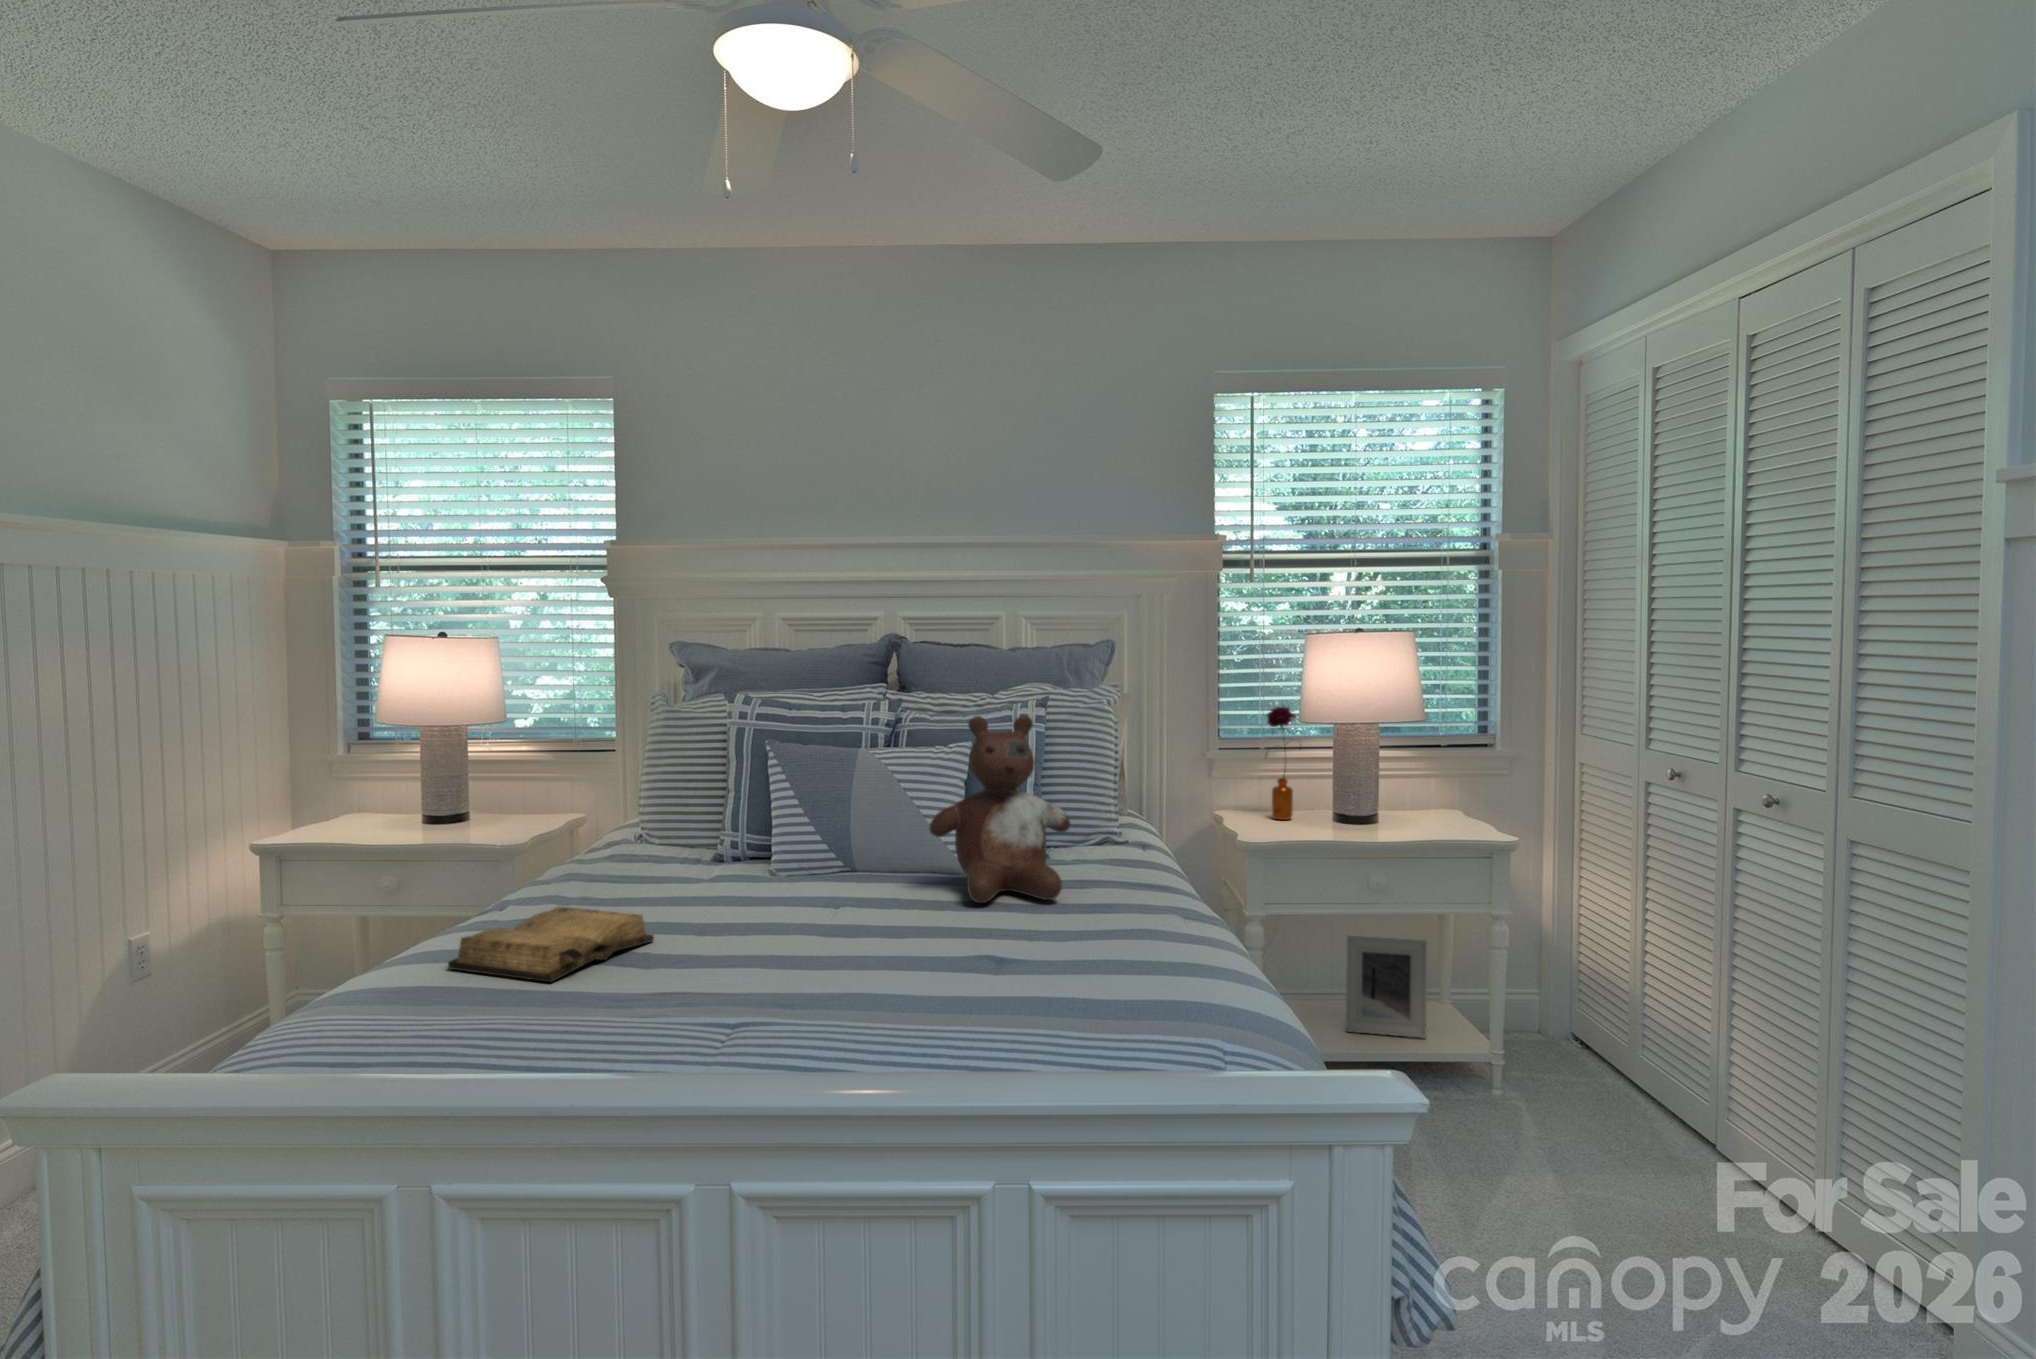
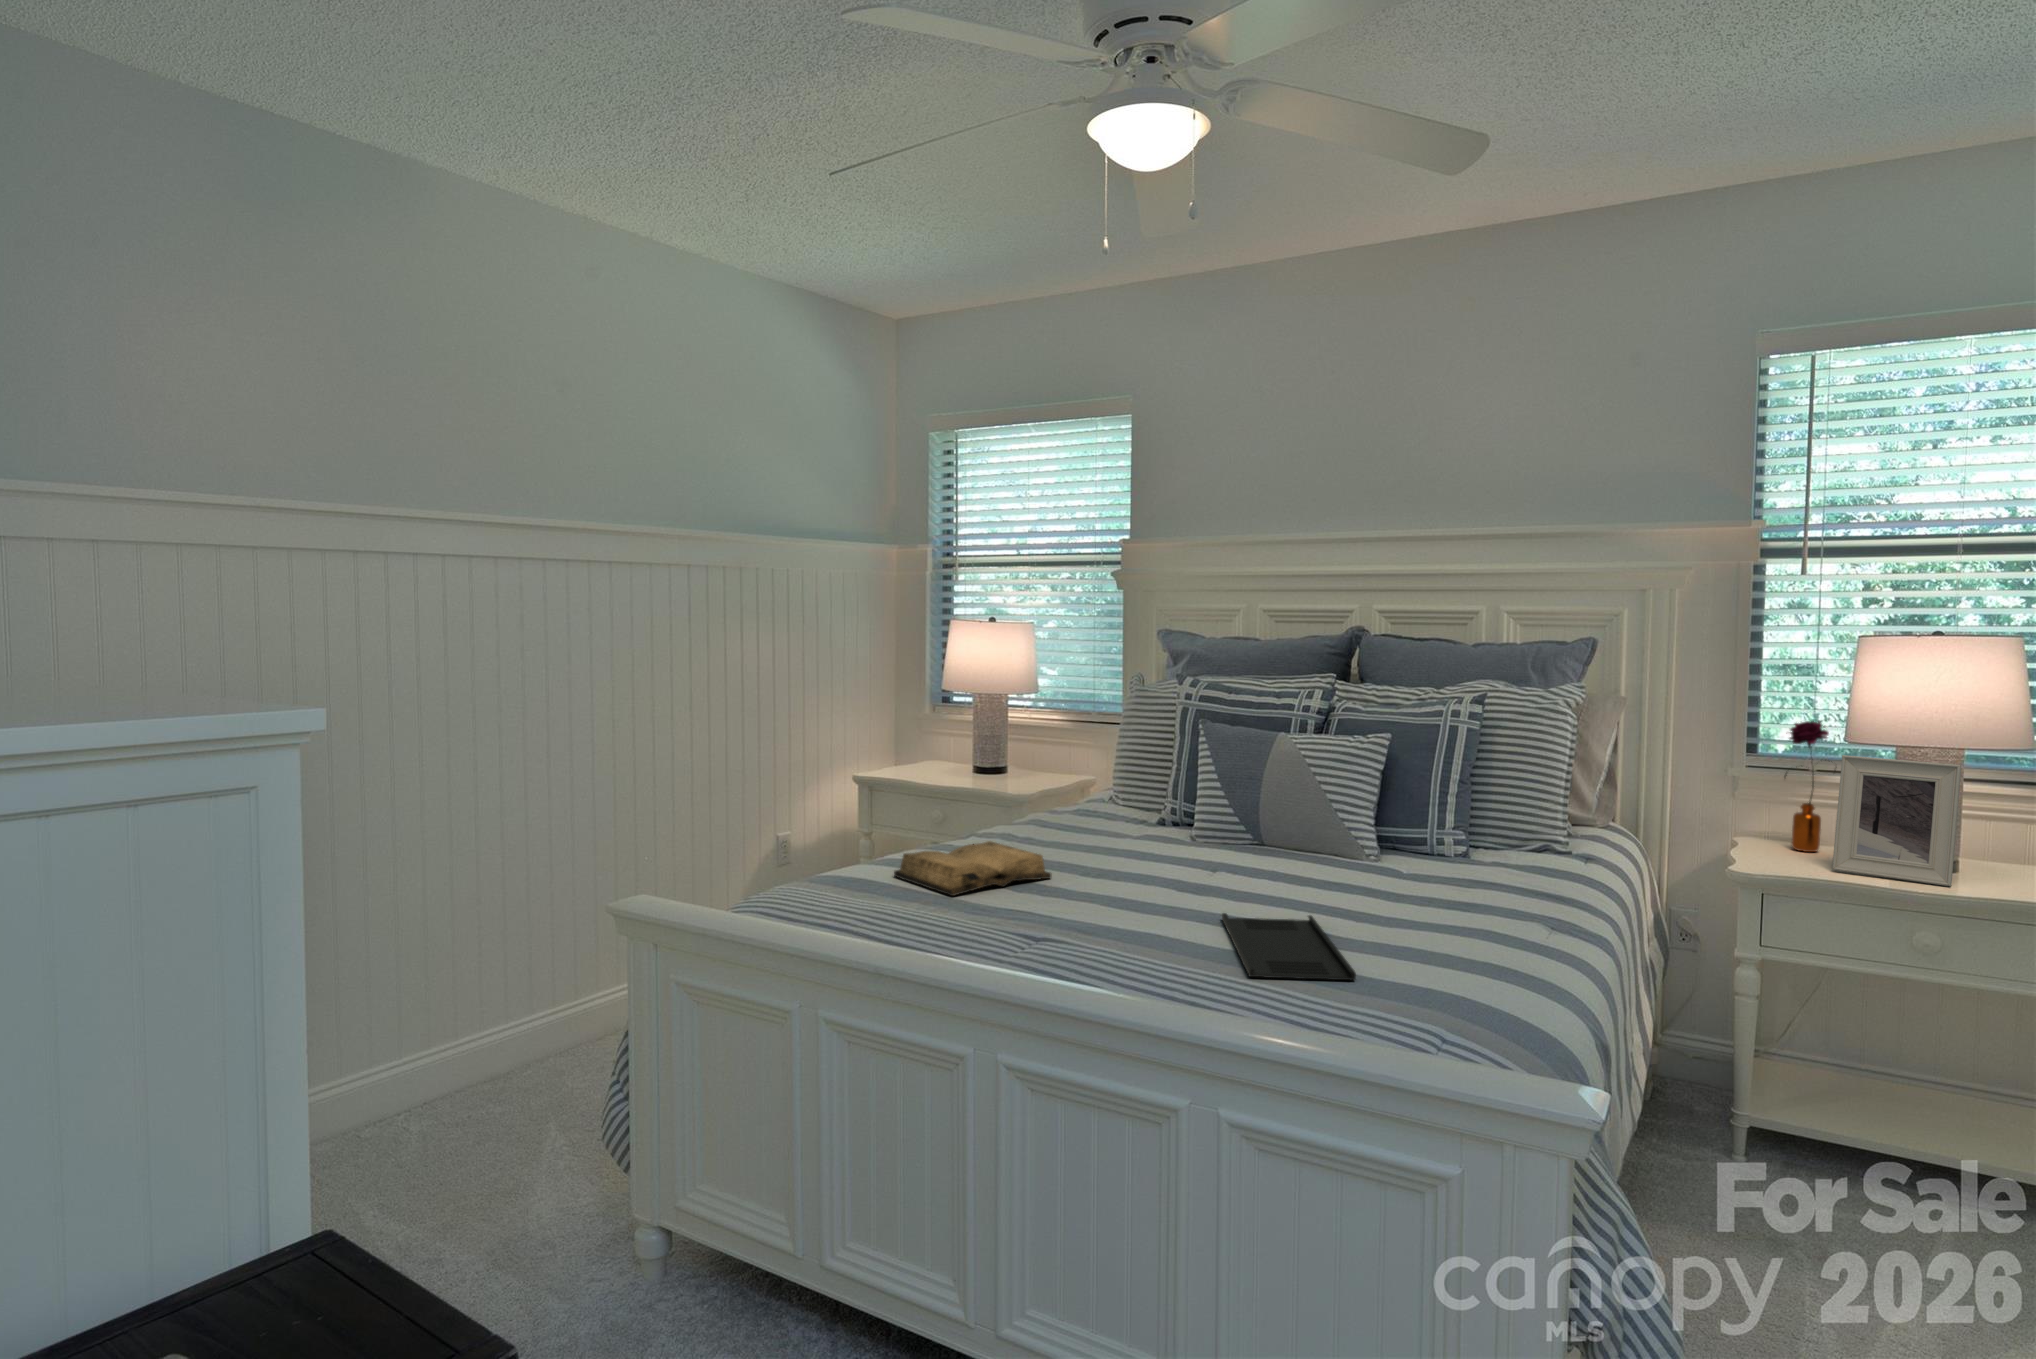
stuffed bear: present [929,715,1070,903] -> none [1323,708,1471,894]
picture frame: present [1346,936,1427,1038] -> present [1832,755,1961,886]
tray: none [884,940,1071,1017] -> present [1222,913,1356,980]

